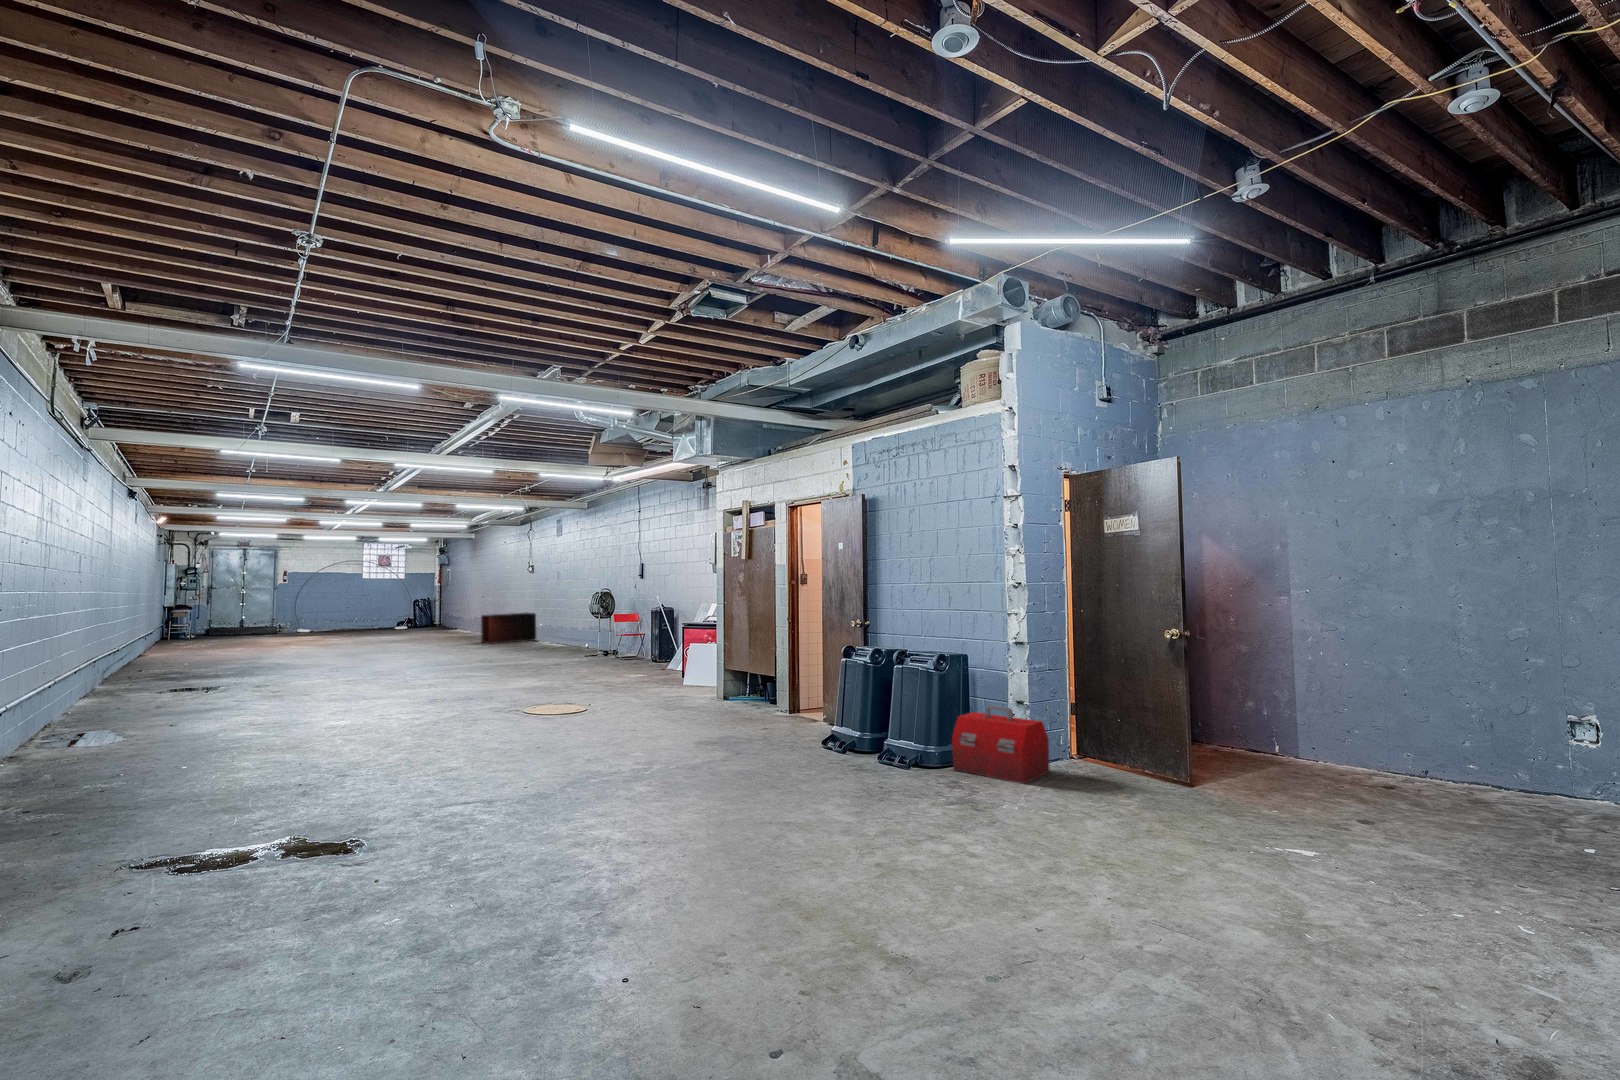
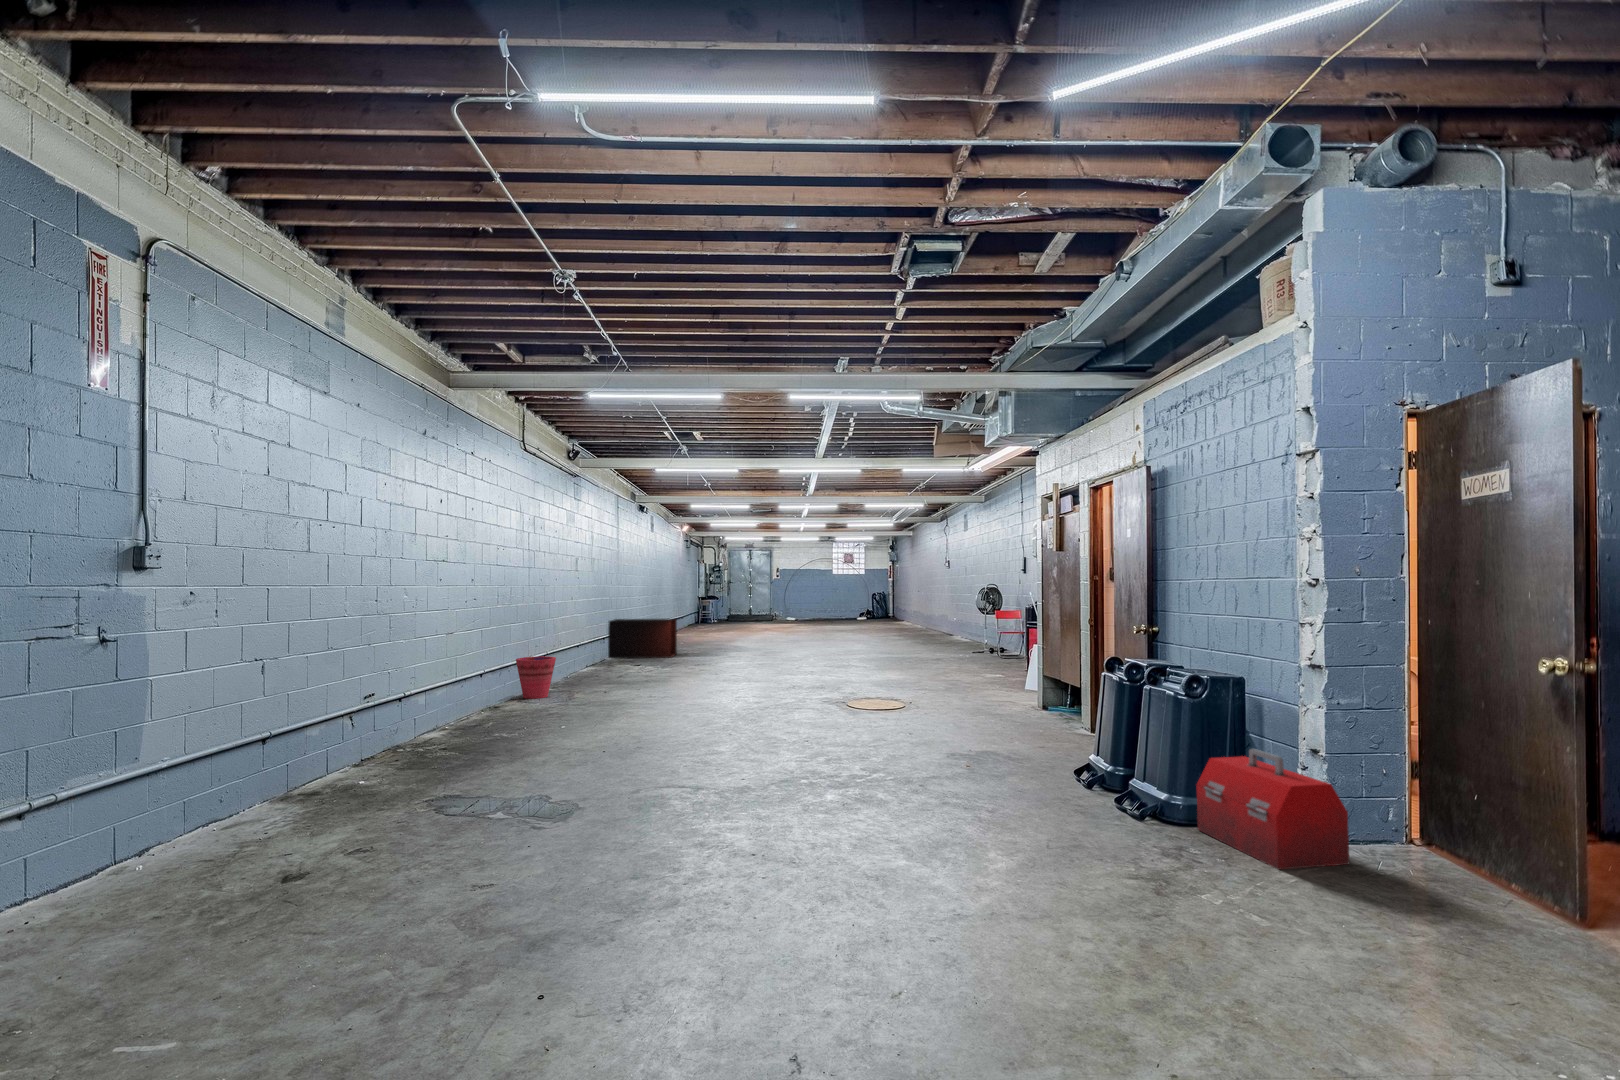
storage cabinet: present [481,612,536,644] -> present [608,619,677,658]
bucket: none [43,711,117,775] -> present [516,656,556,699]

